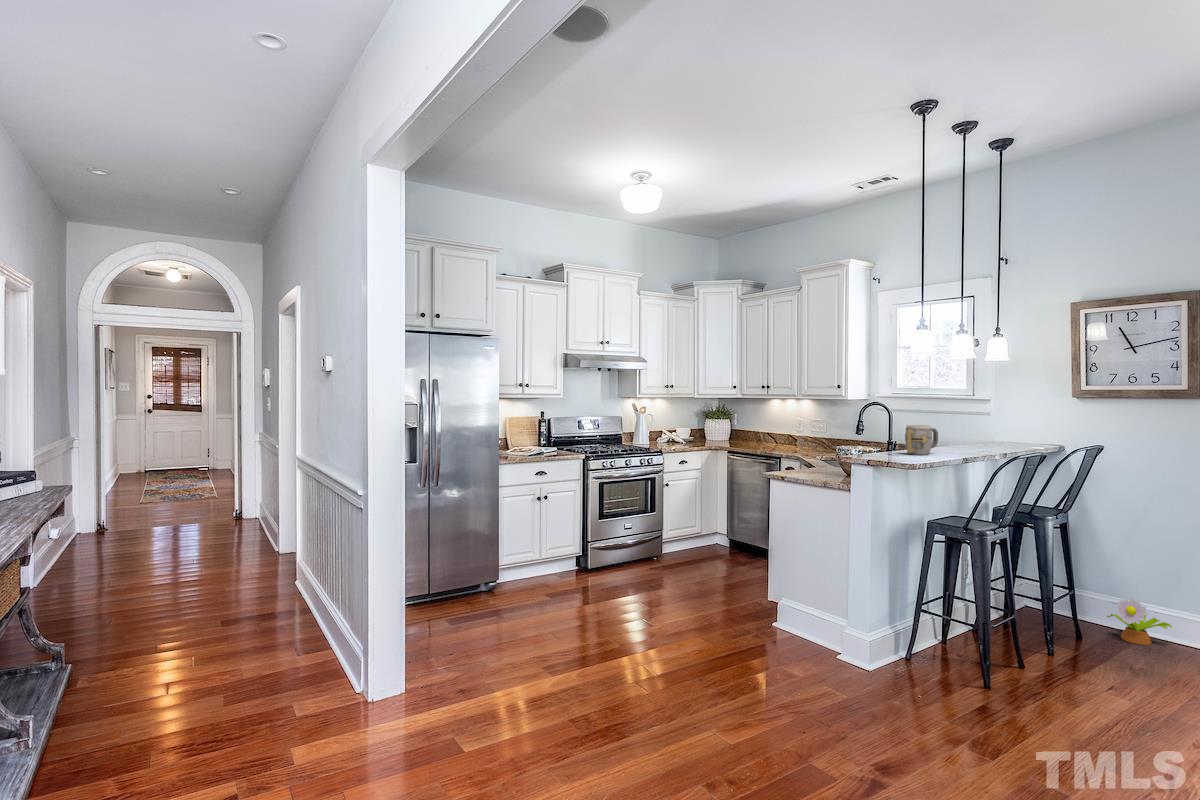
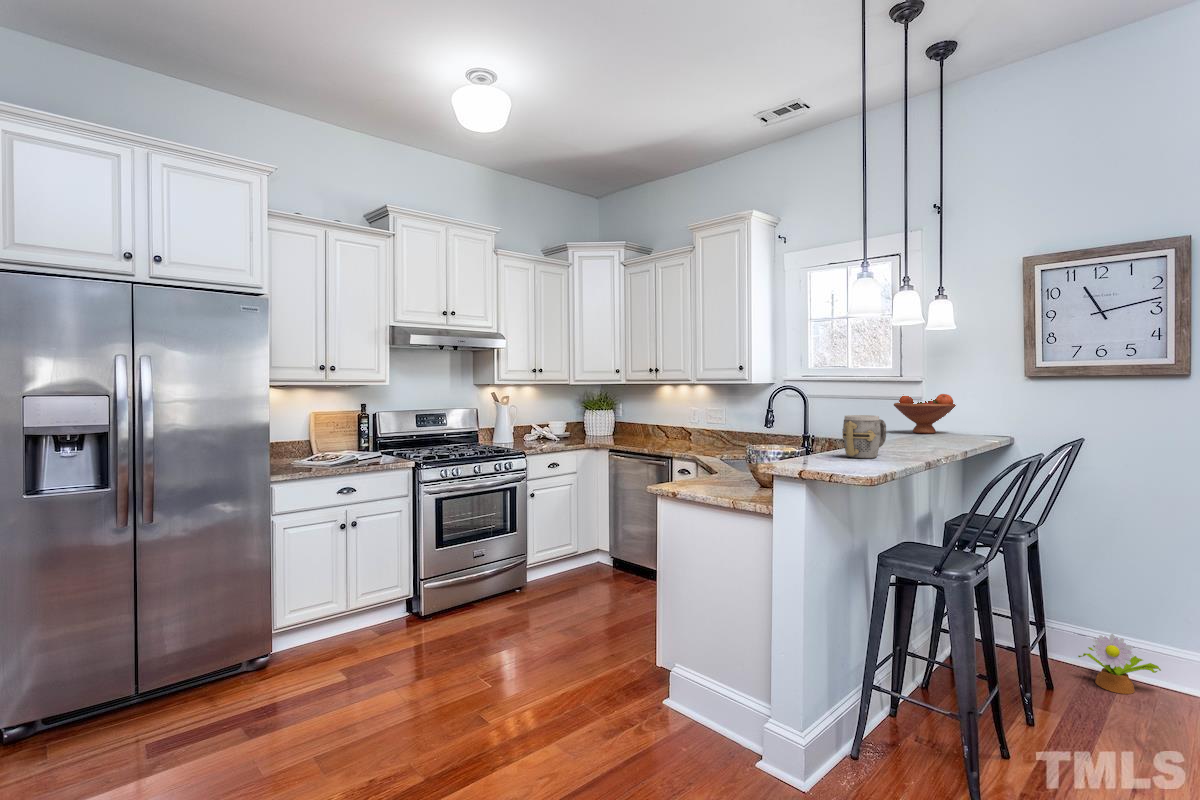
fruit bowl: none [965,408,1018,442] -> present [894,394,956,434]

